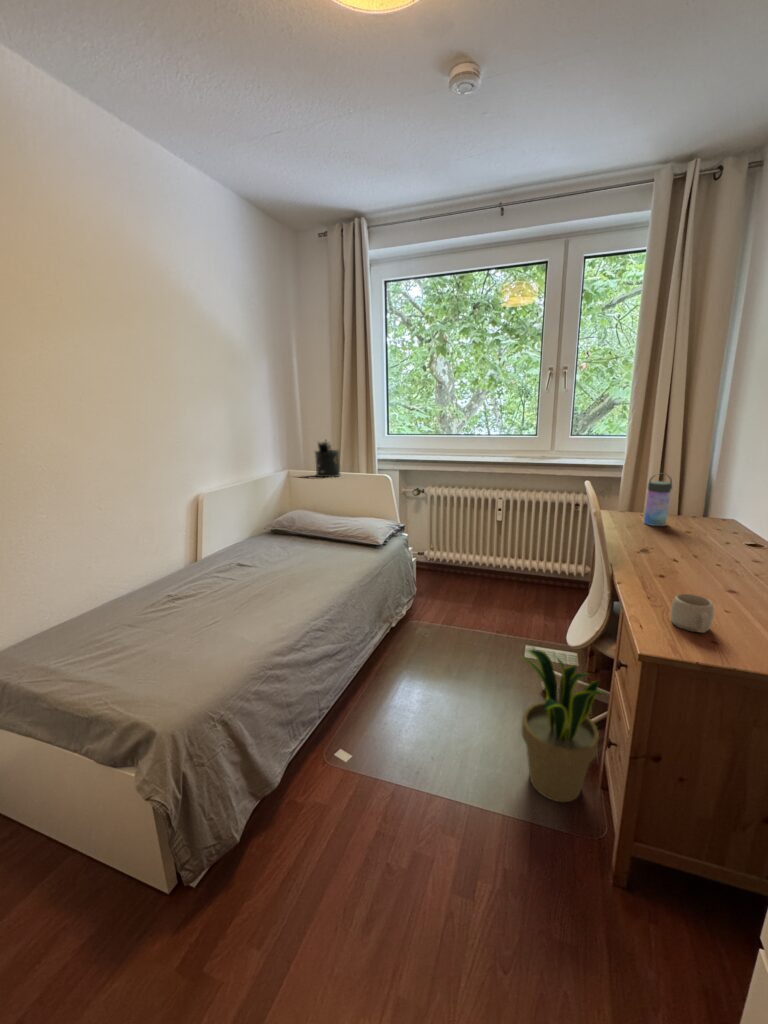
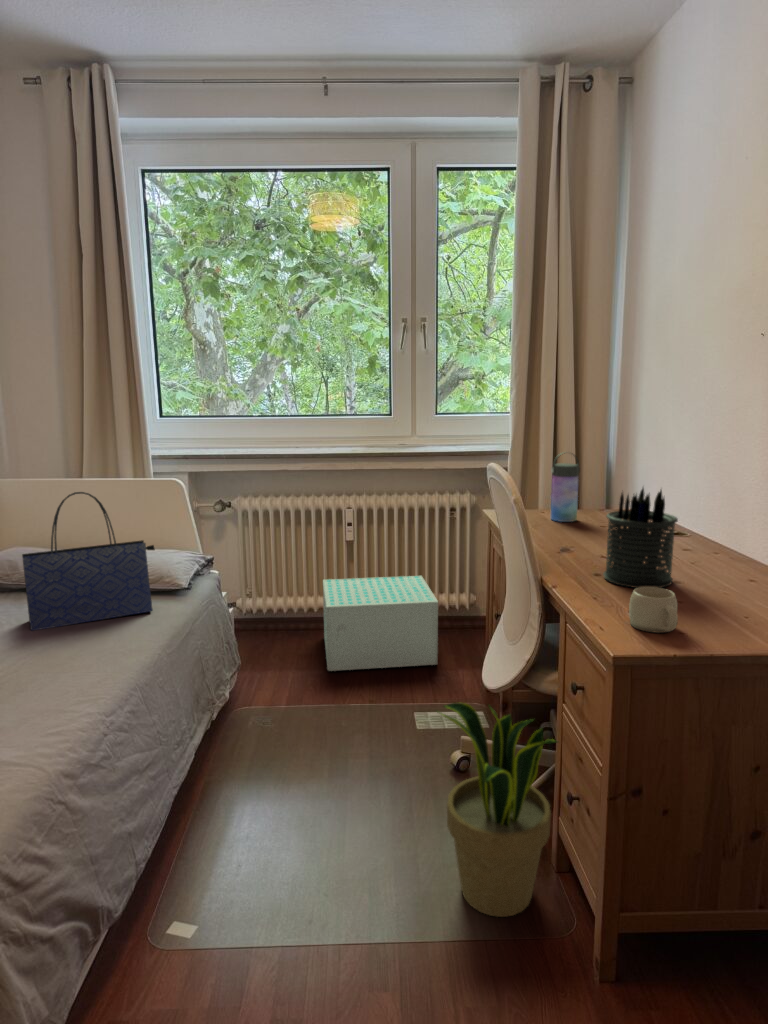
pen holder: present [315,440,340,477] -> present [603,488,678,588]
tote bag: none [294,485,365,562] -> present [22,492,155,630]
storage box: none [473,546,554,613] -> present [323,576,438,671]

